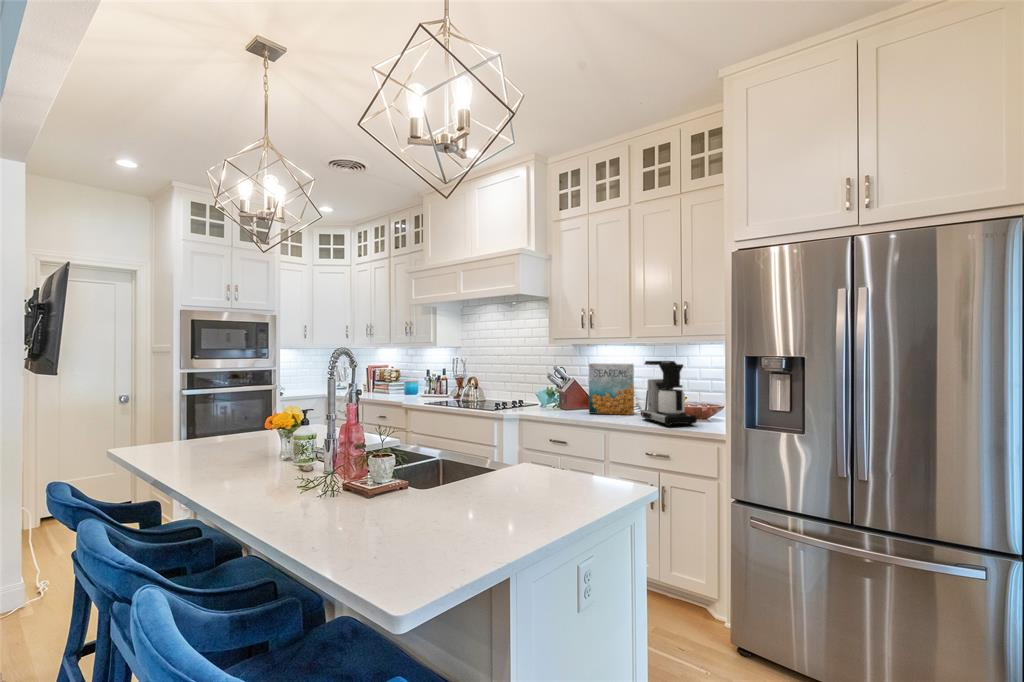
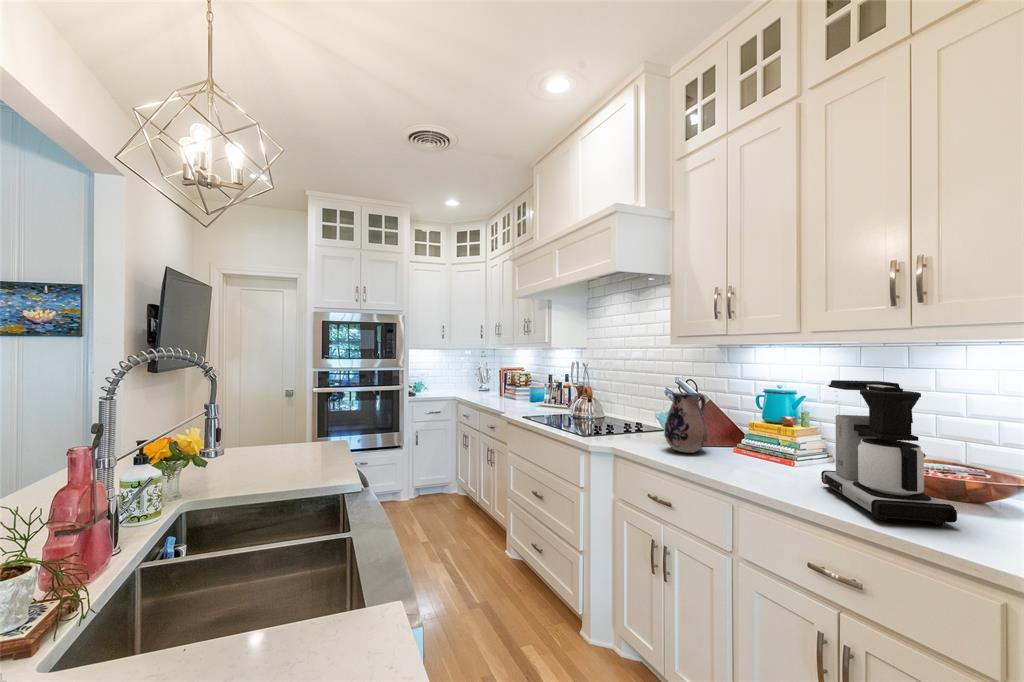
cereal box: present [589,363,634,415] -> none [727,378,812,471]
ceramic pitcher: none [549,374,575,413] -> present [665,393,707,453]

